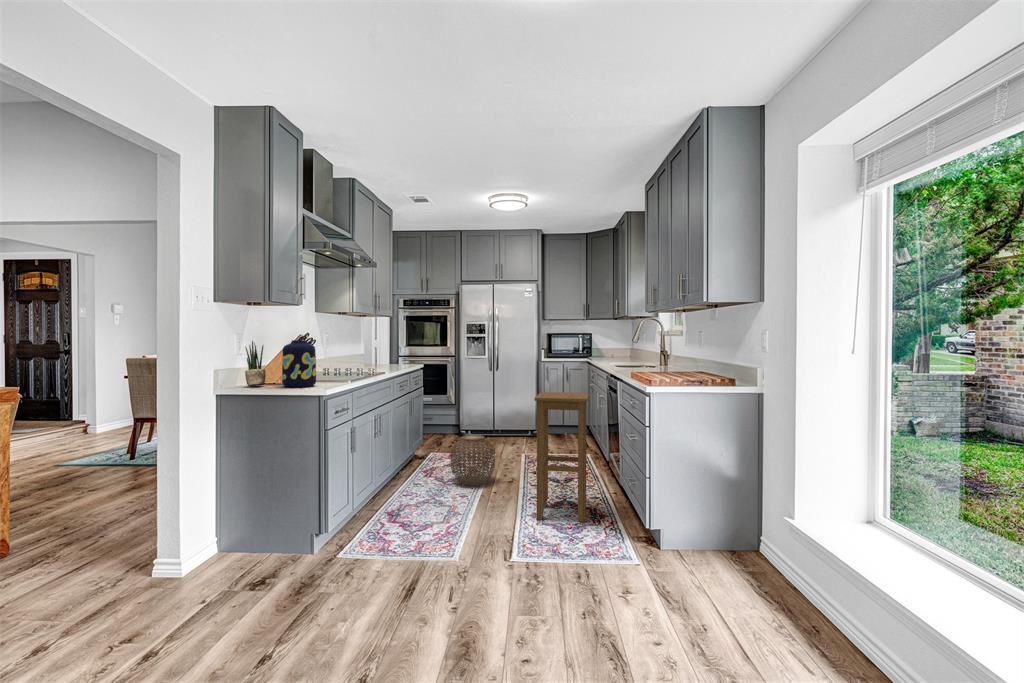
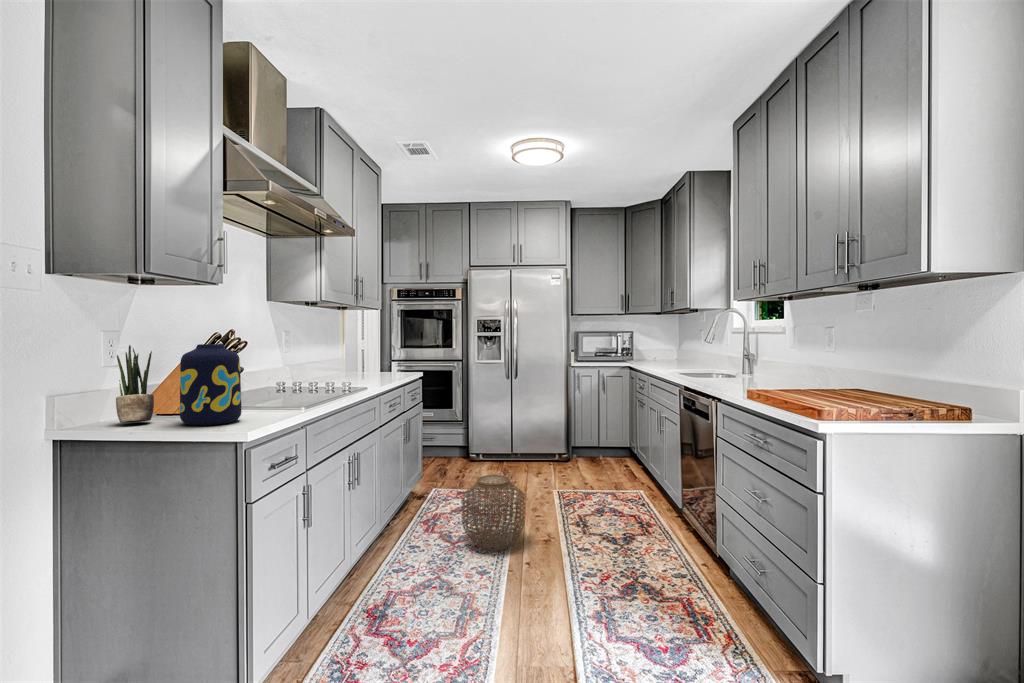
stool: present [534,392,589,522] -> none [599,420,686,632]

